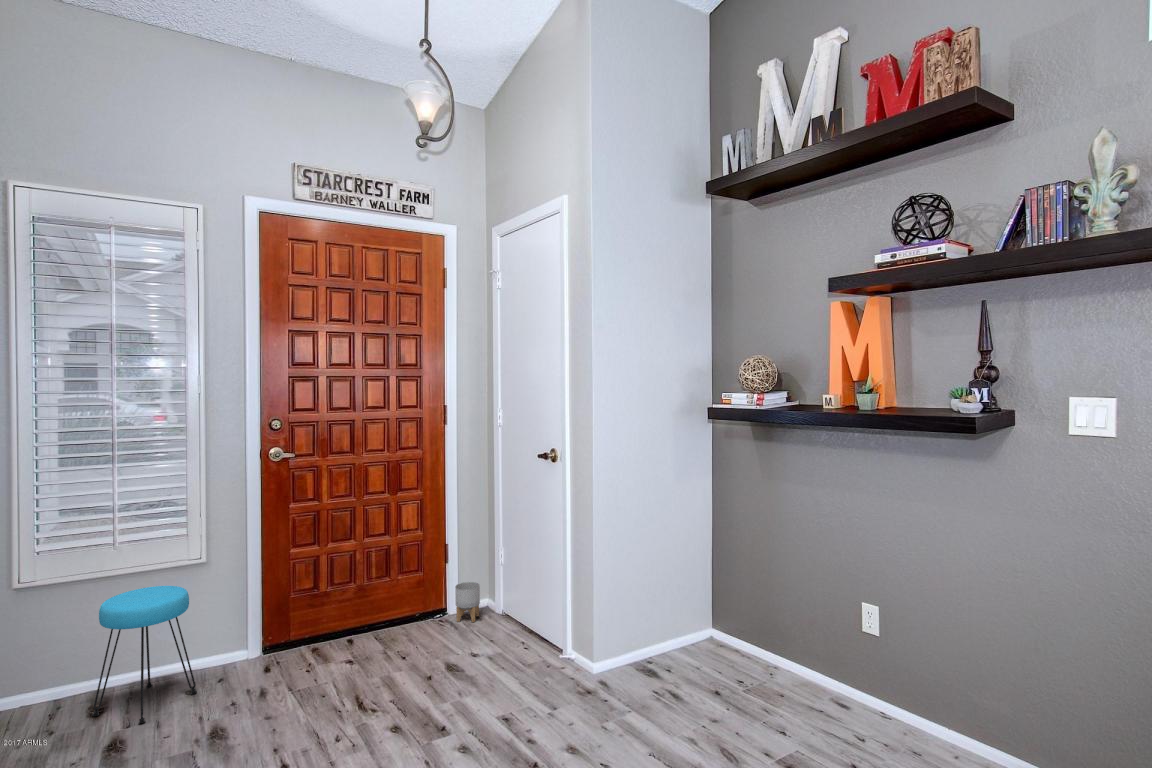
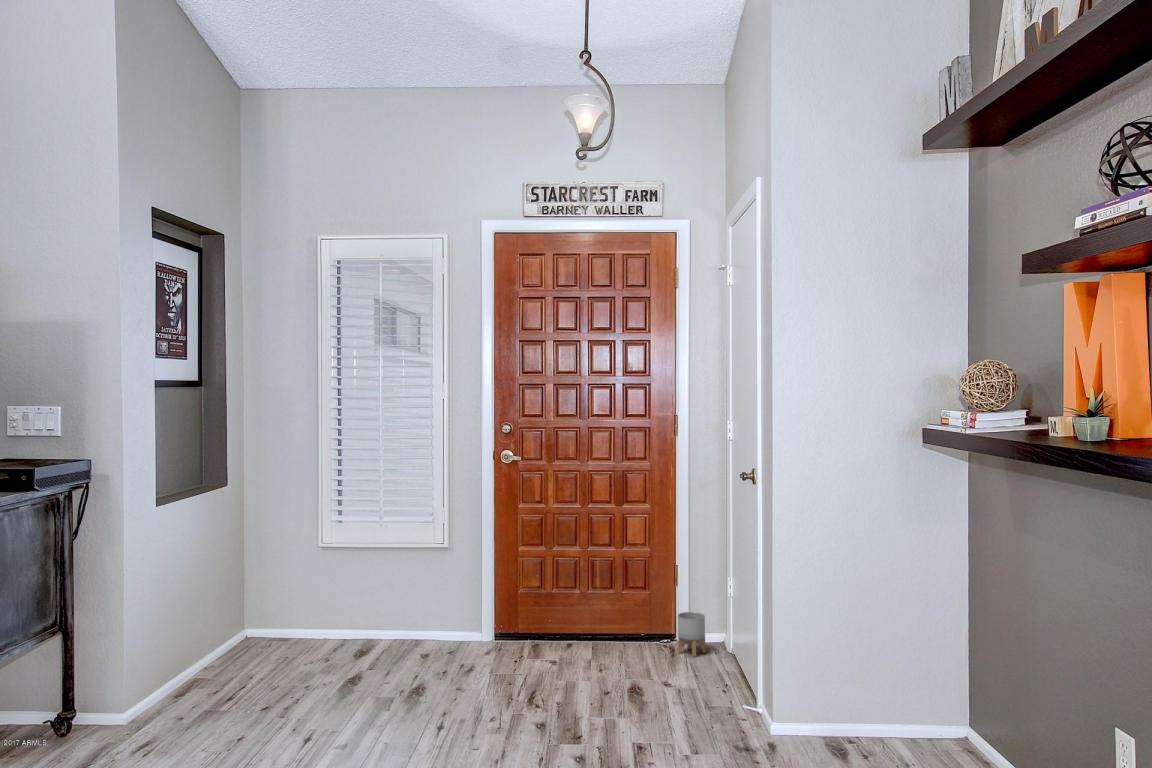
stool: present [92,586,197,723] -> none [361,560,431,667]

